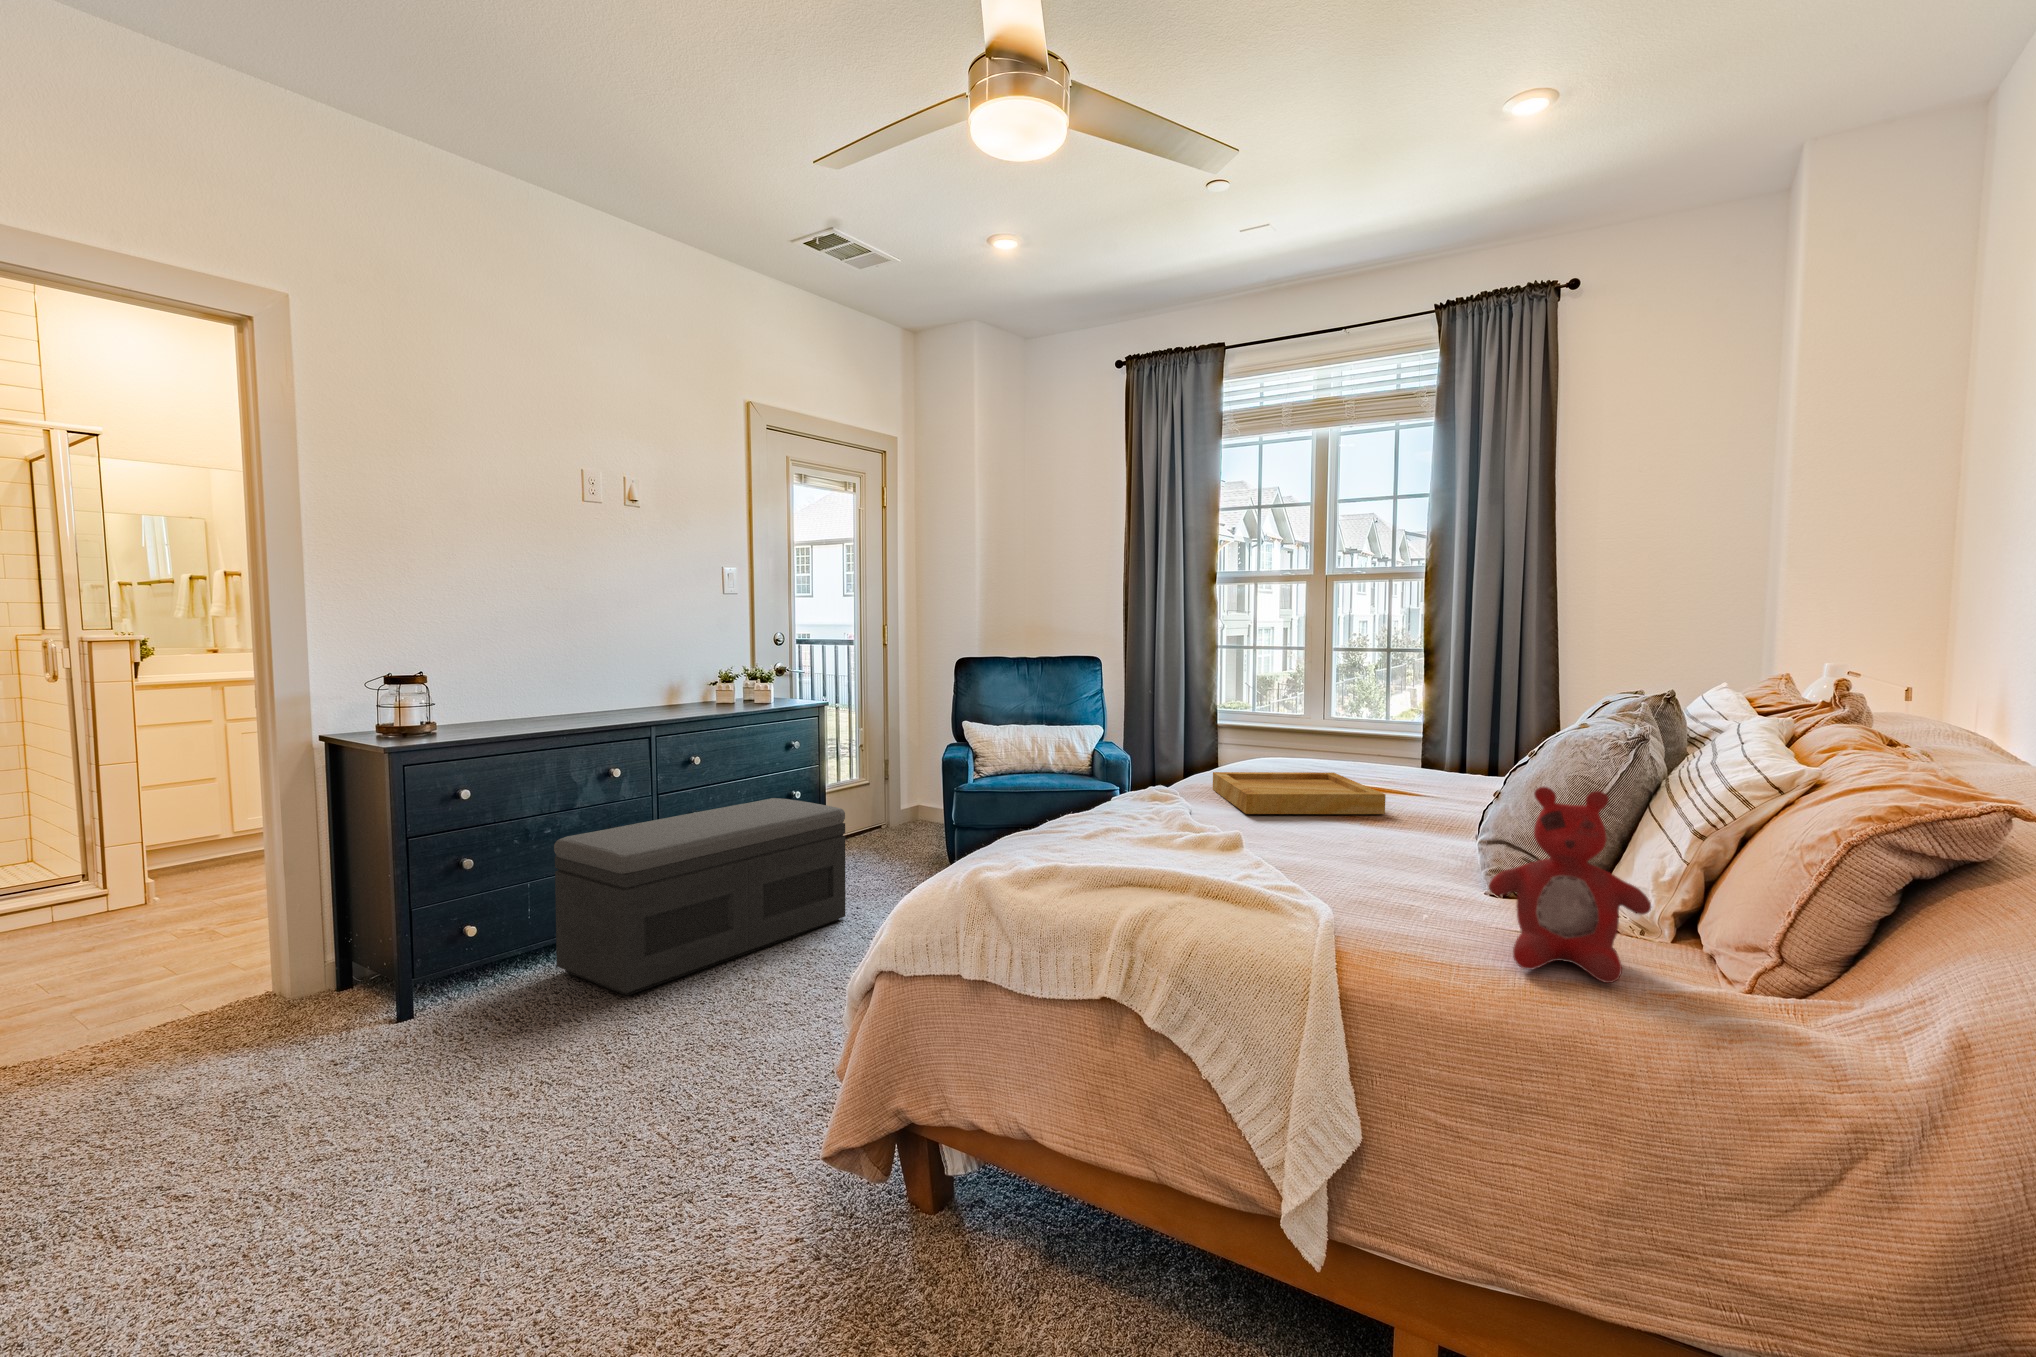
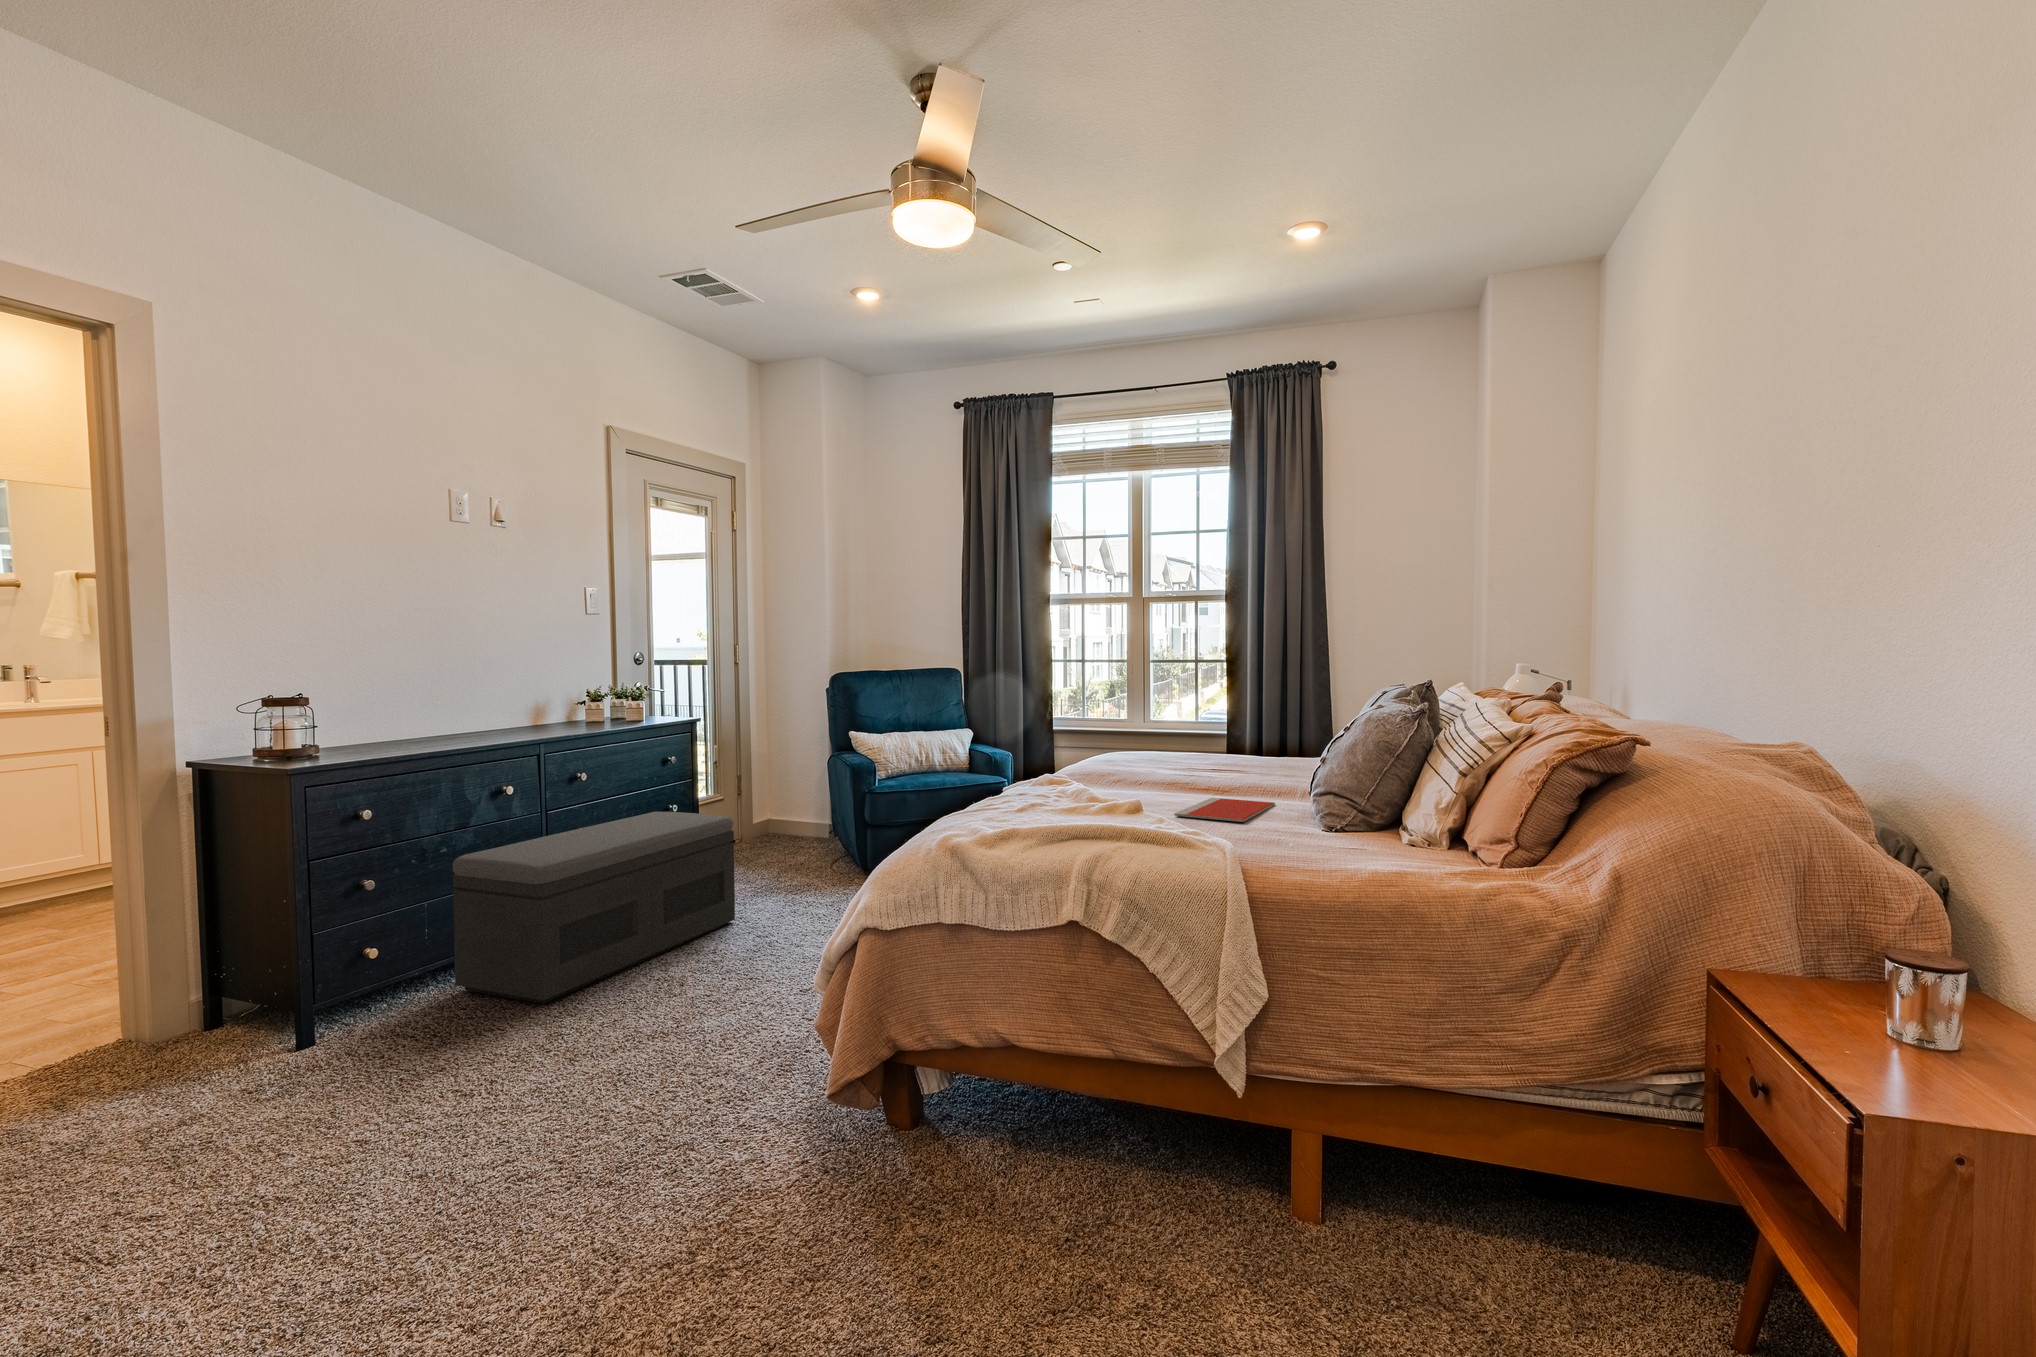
tray: present [1213,772,1386,814] -> none [1088,757,1230,790]
stuffed bear: present [1489,787,1651,983] -> none [1335,743,1440,871]
notebook: none [1289,831,1434,873] -> present [1174,798,1275,822]

